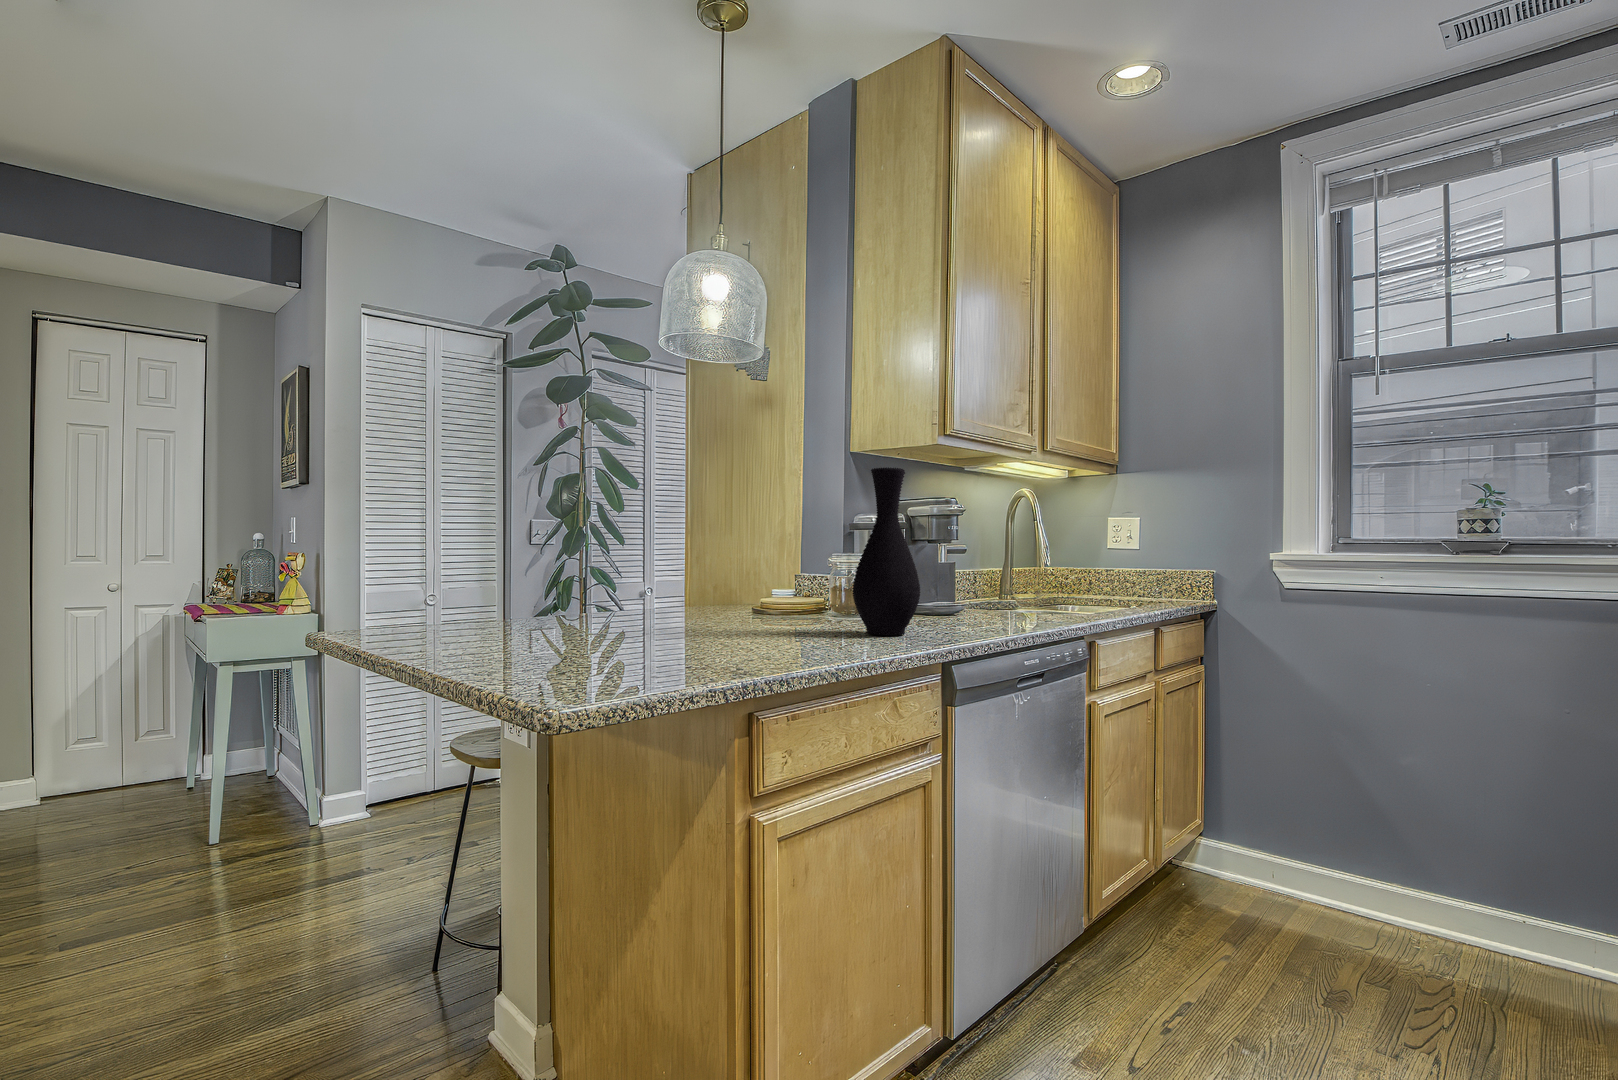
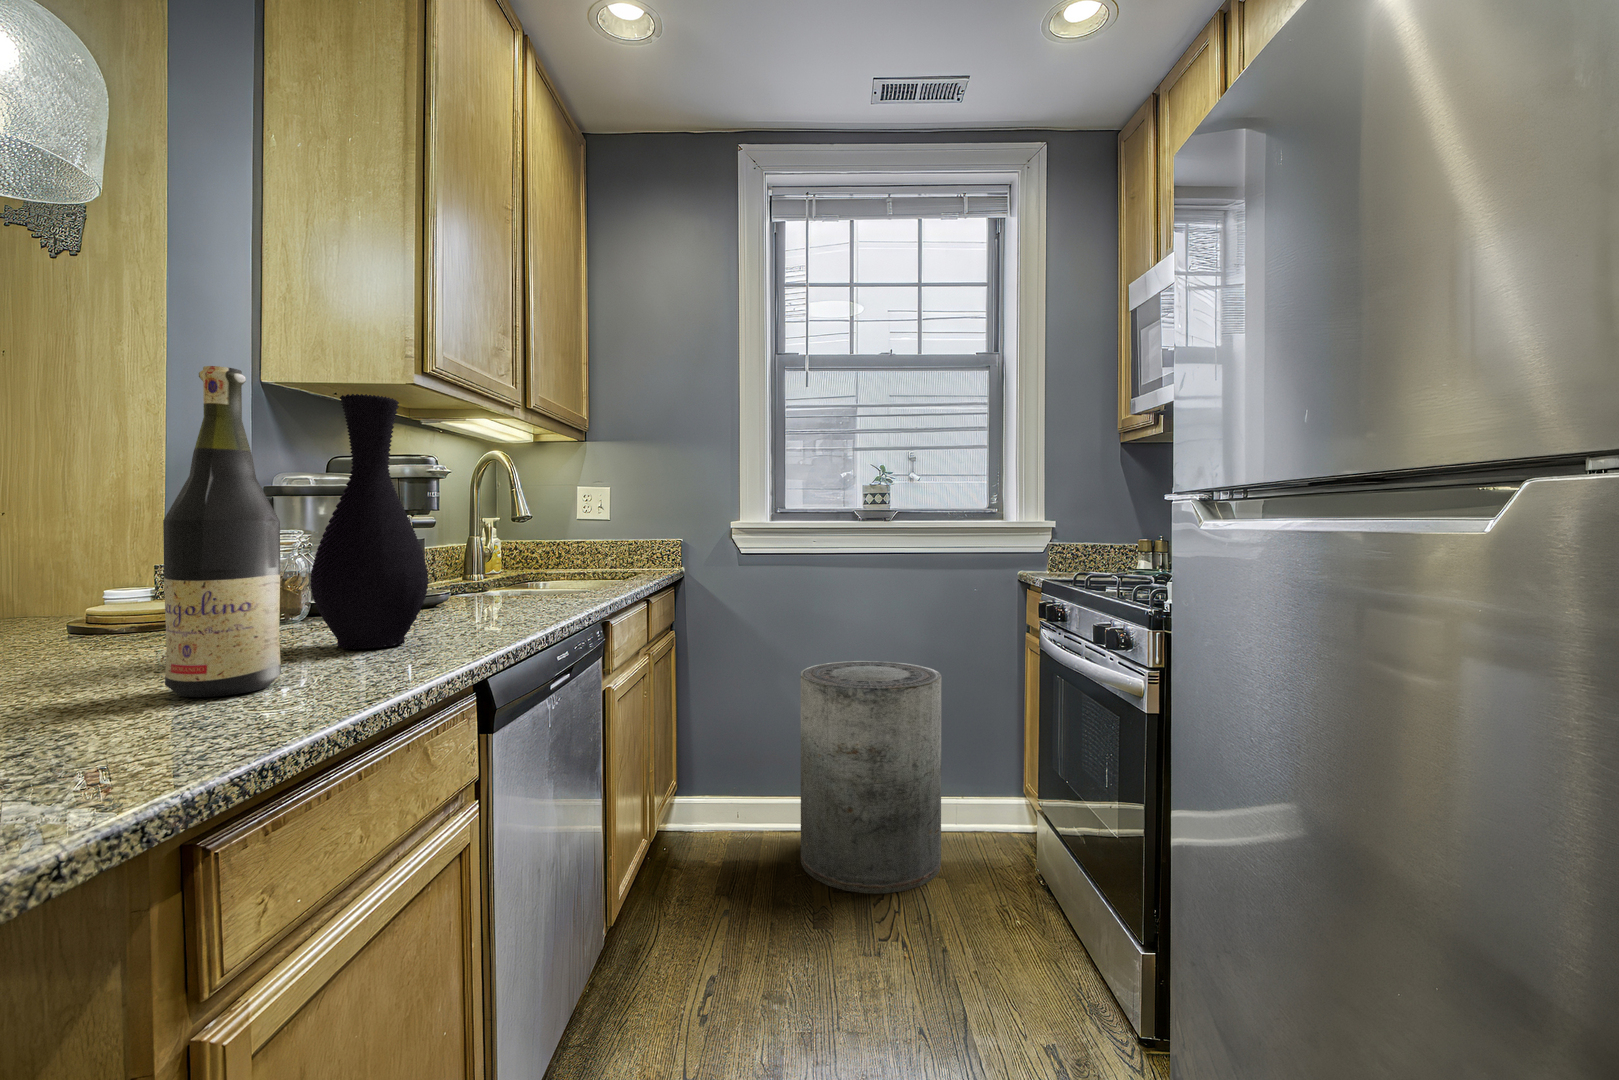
wine bottle: none [772,466,824,648] -> present [163,366,281,697]
trash can: none [1341,722,1568,1028] -> present [801,661,941,893]

